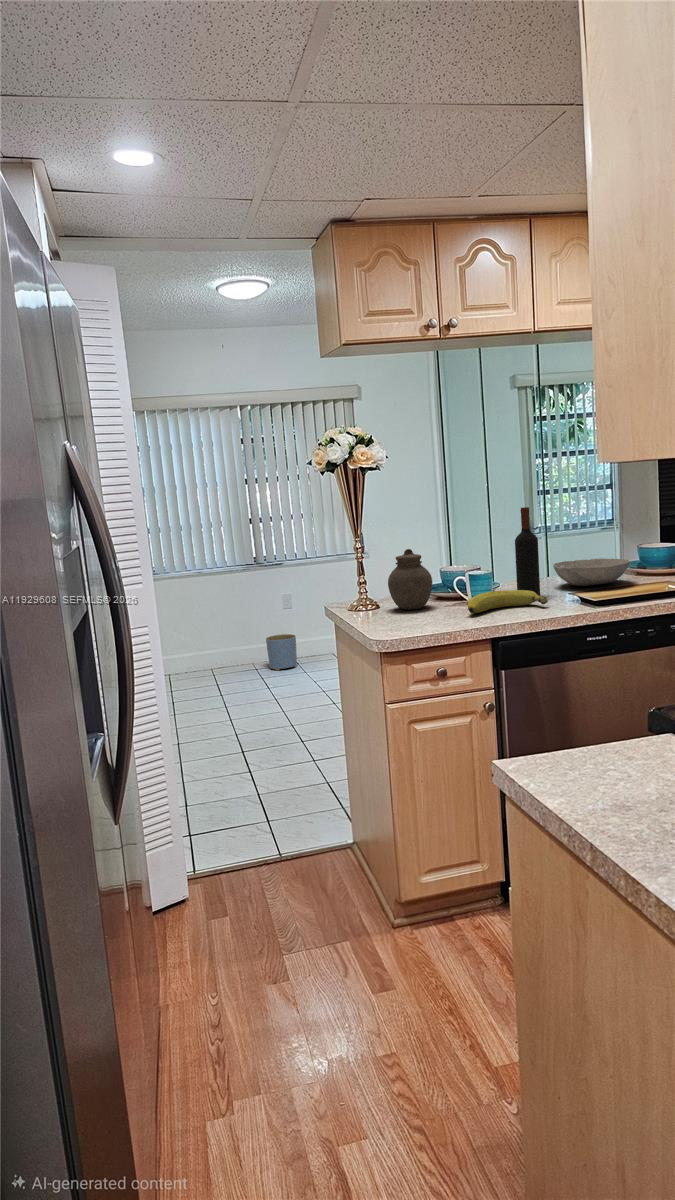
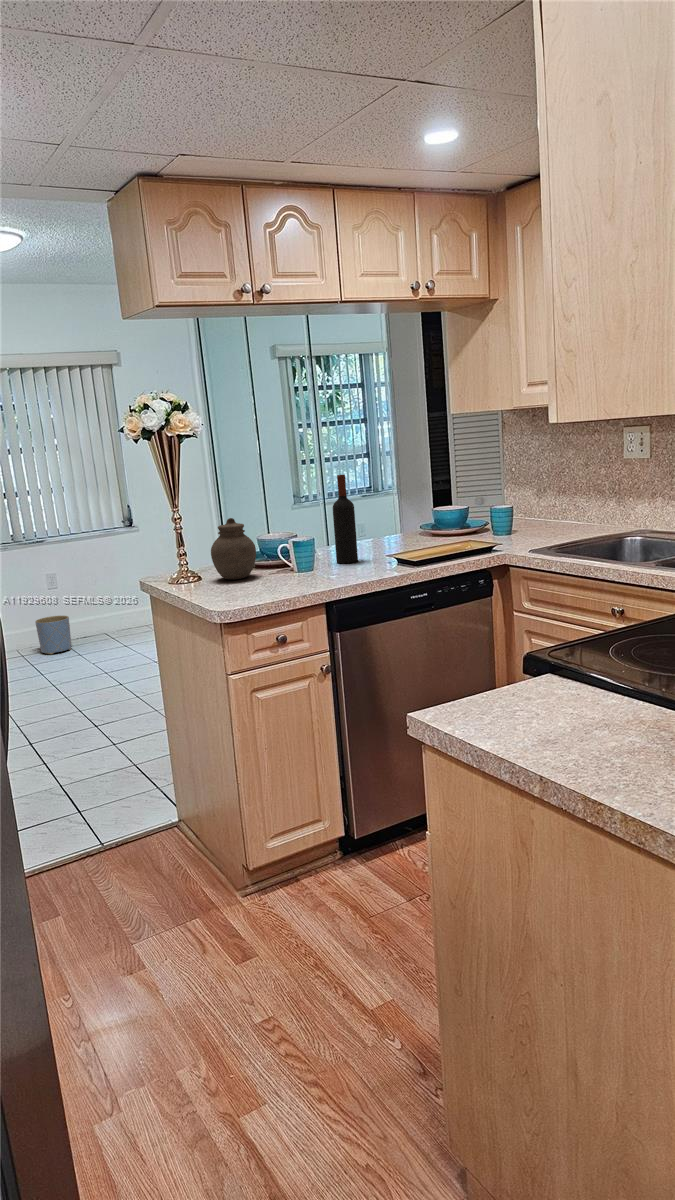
bowl: present [553,559,630,586] -> none [364,523,435,550]
fruit: present [468,590,548,614] -> none [298,555,372,580]

